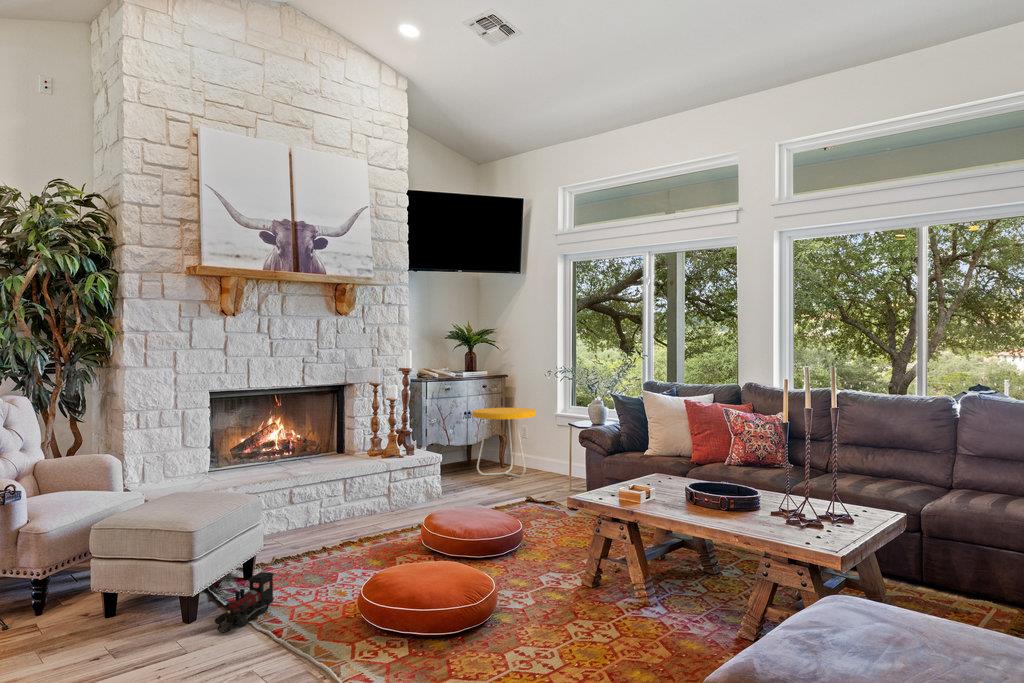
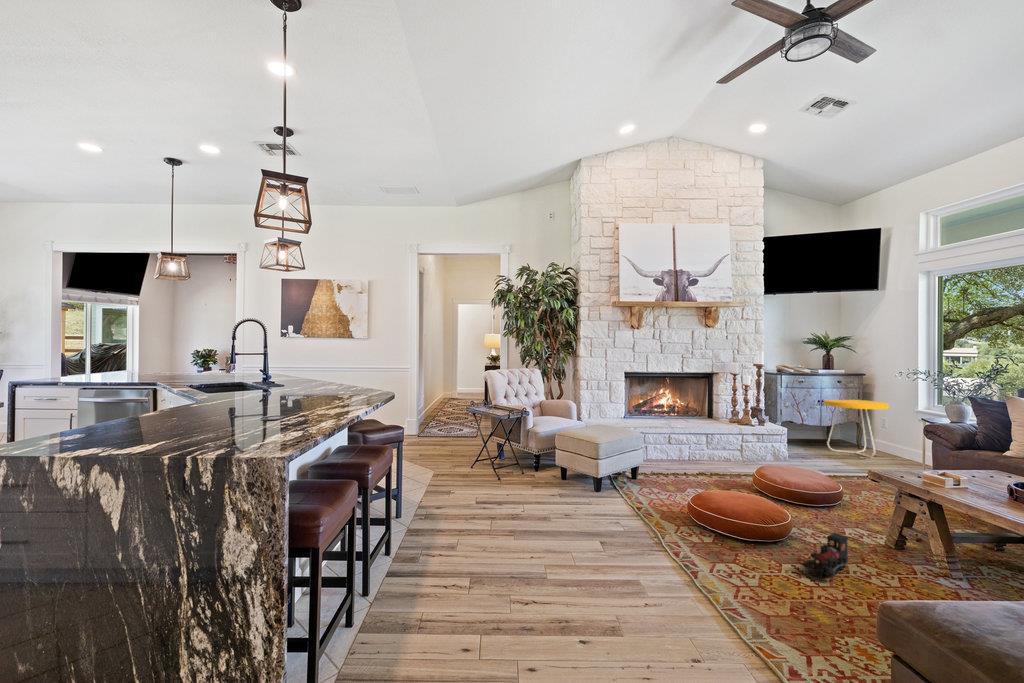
toy train: present [215,572,274,633] -> present [803,533,848,579]

